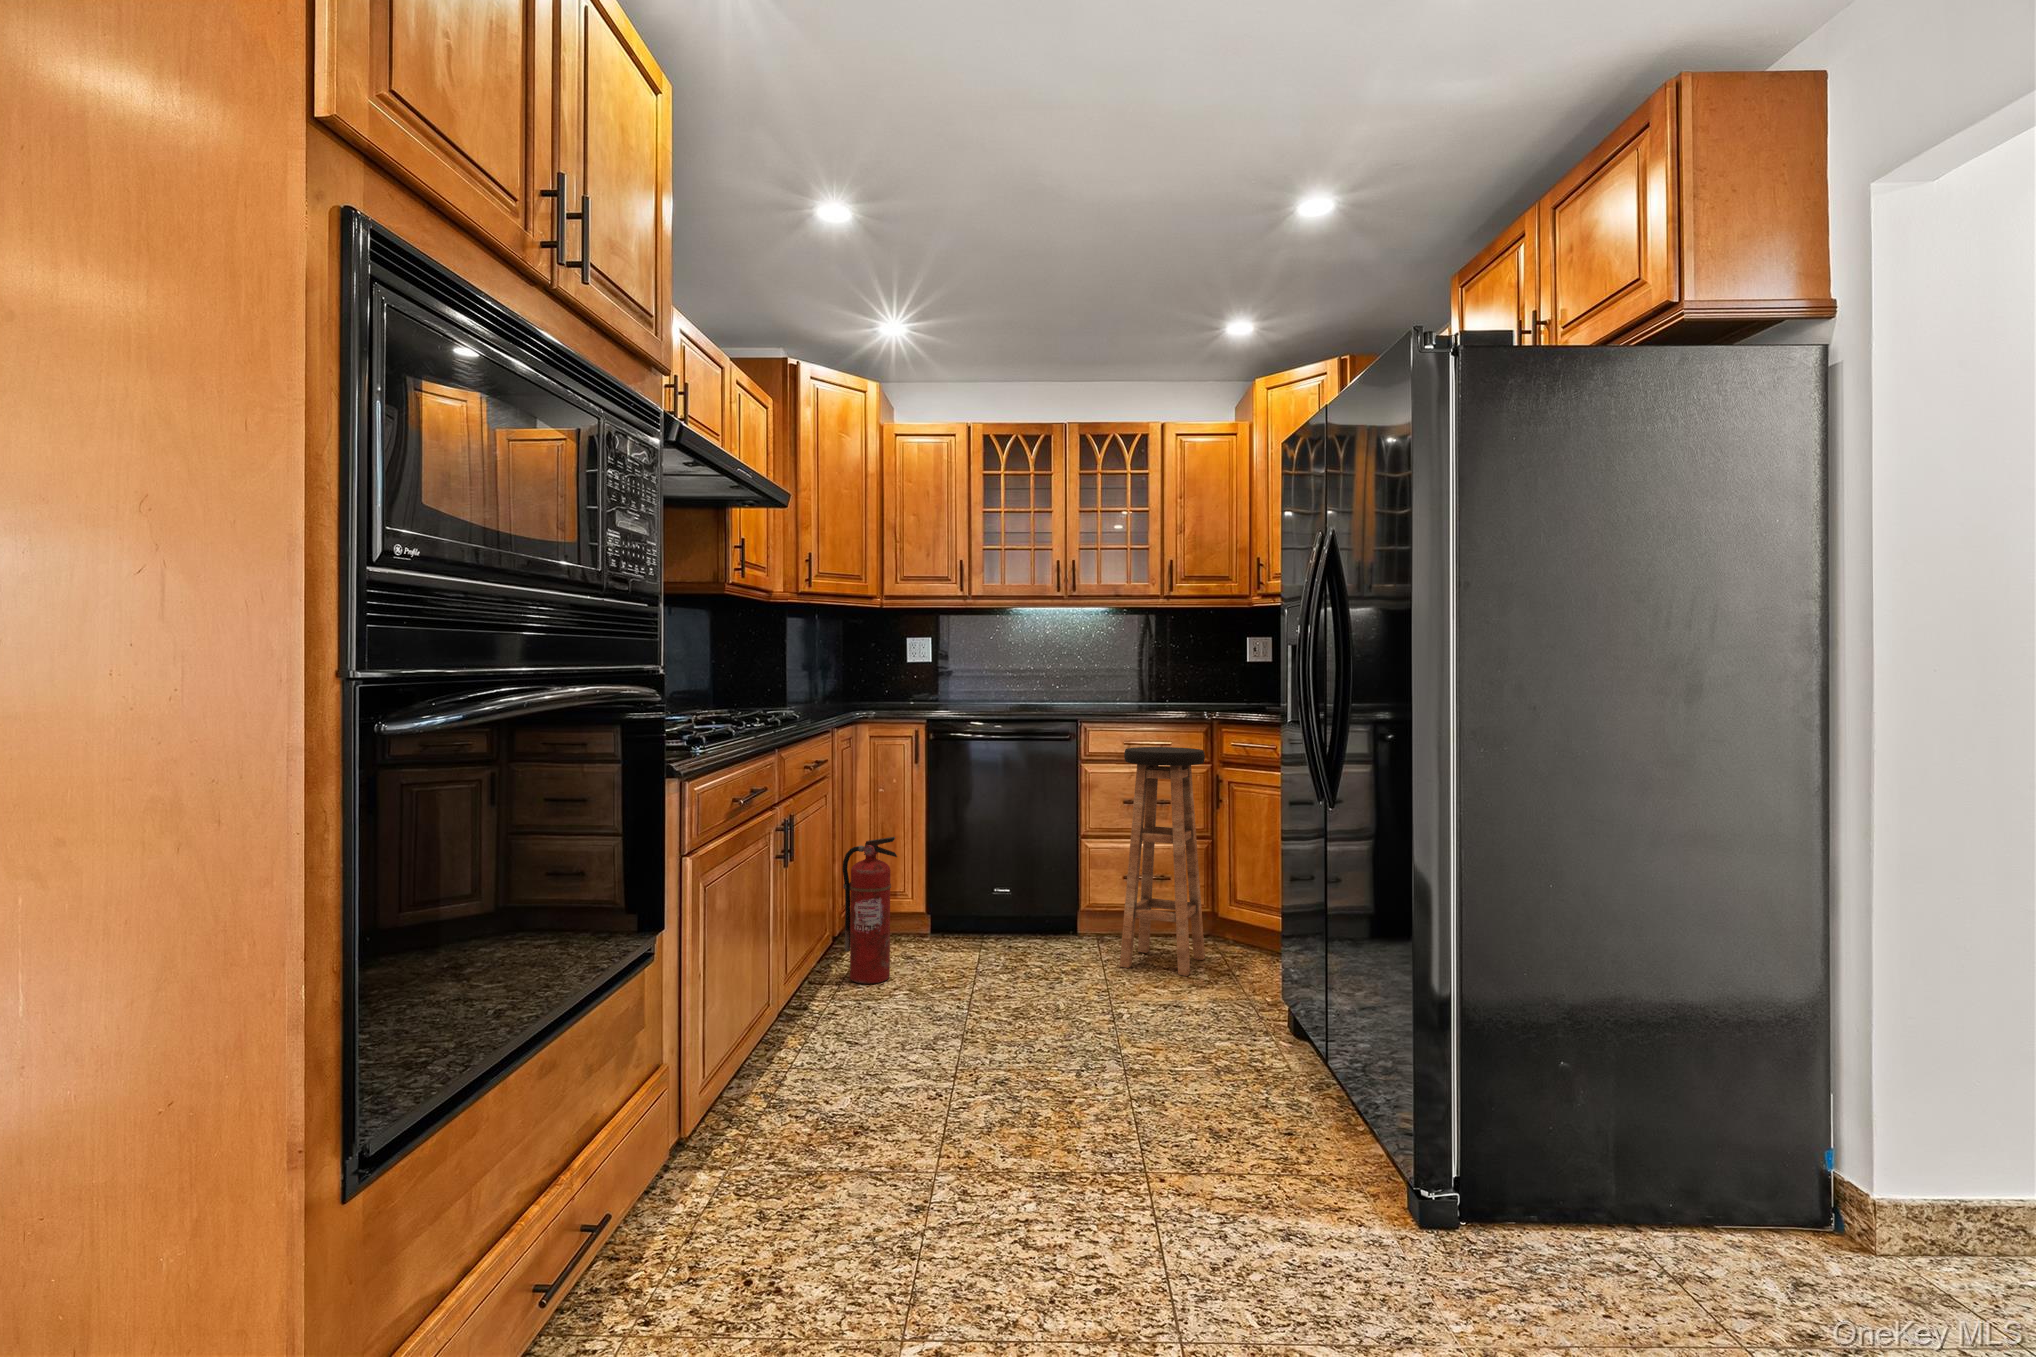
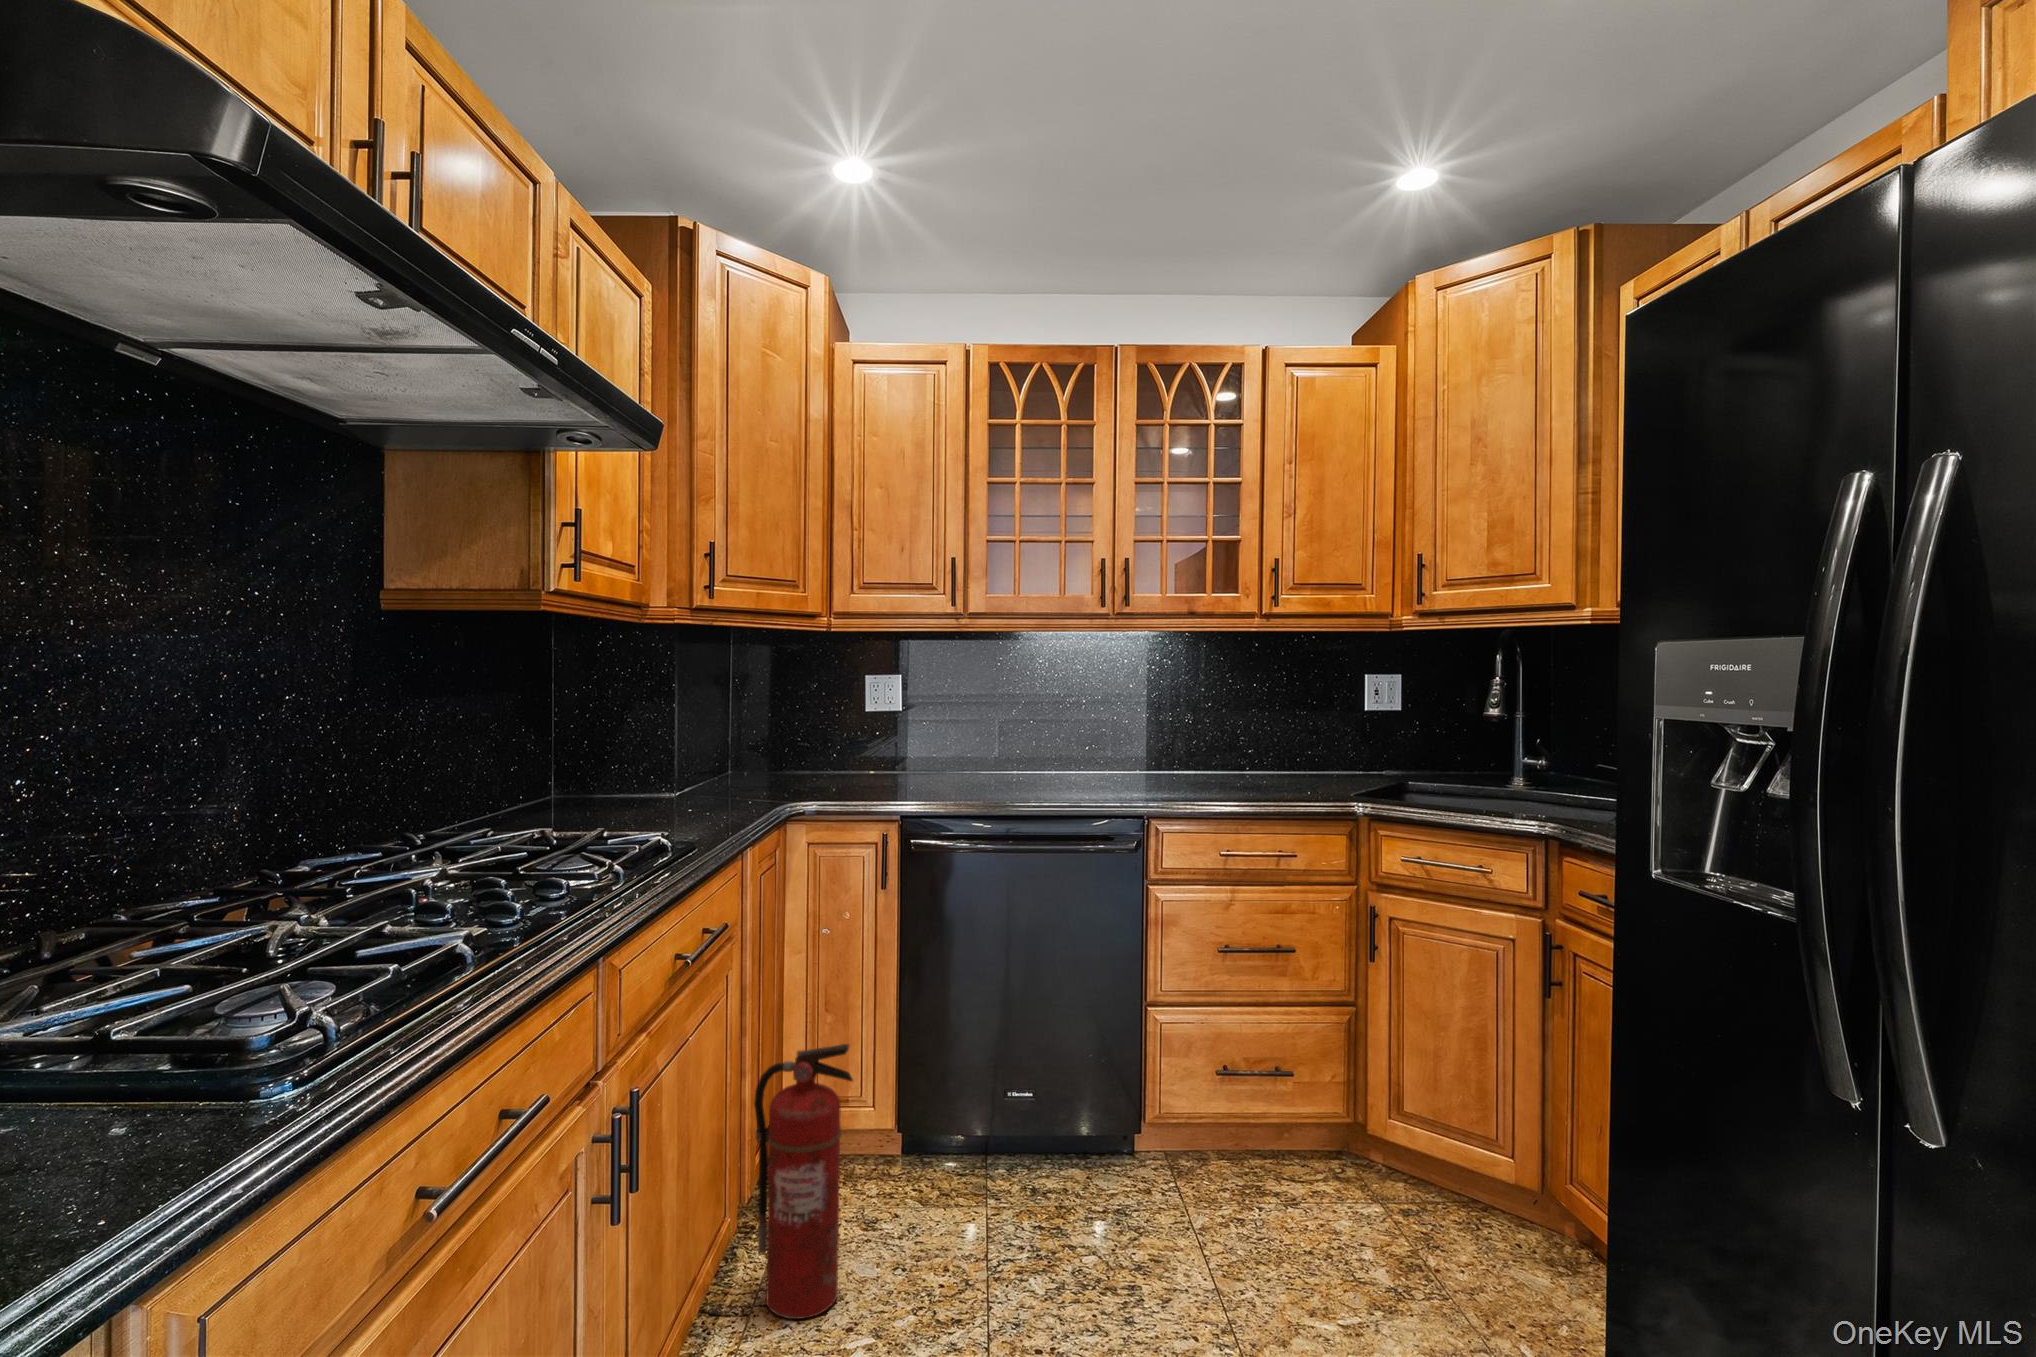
bar stool: present [1120,747,1205,976] -> none [1234,866,1376,1279]

